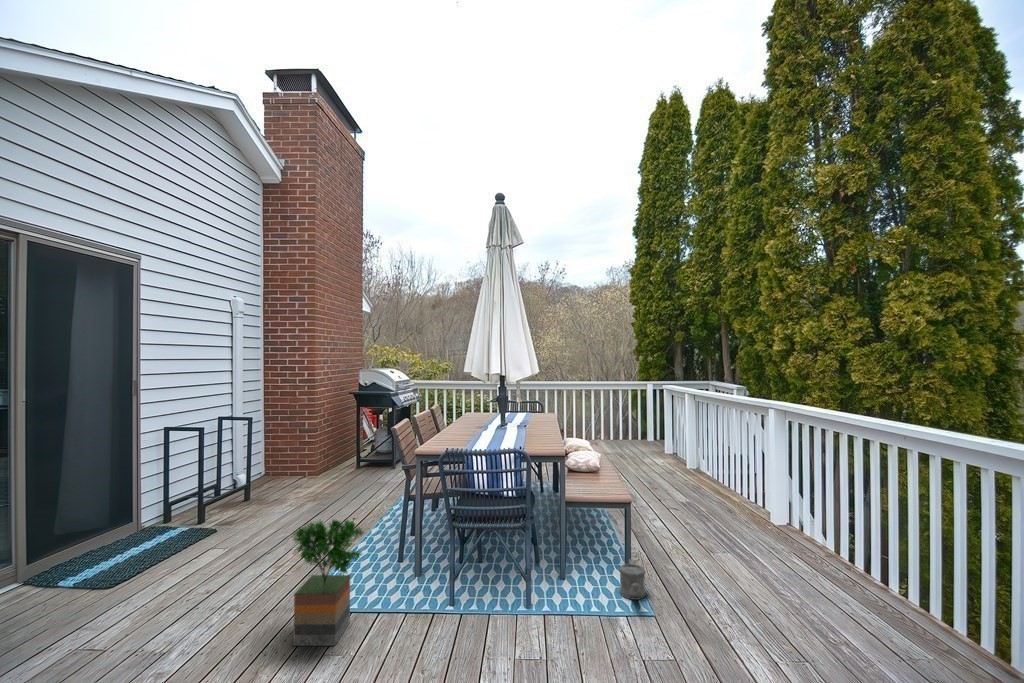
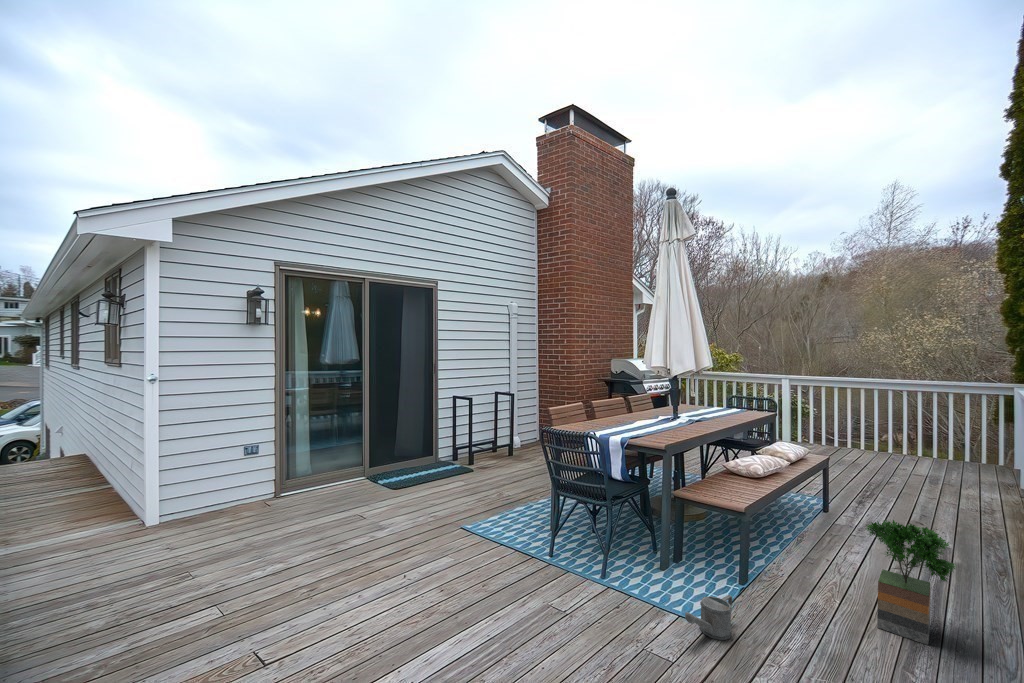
potted tree: present [293,520,364,646] -> present [866,520,956,645]

